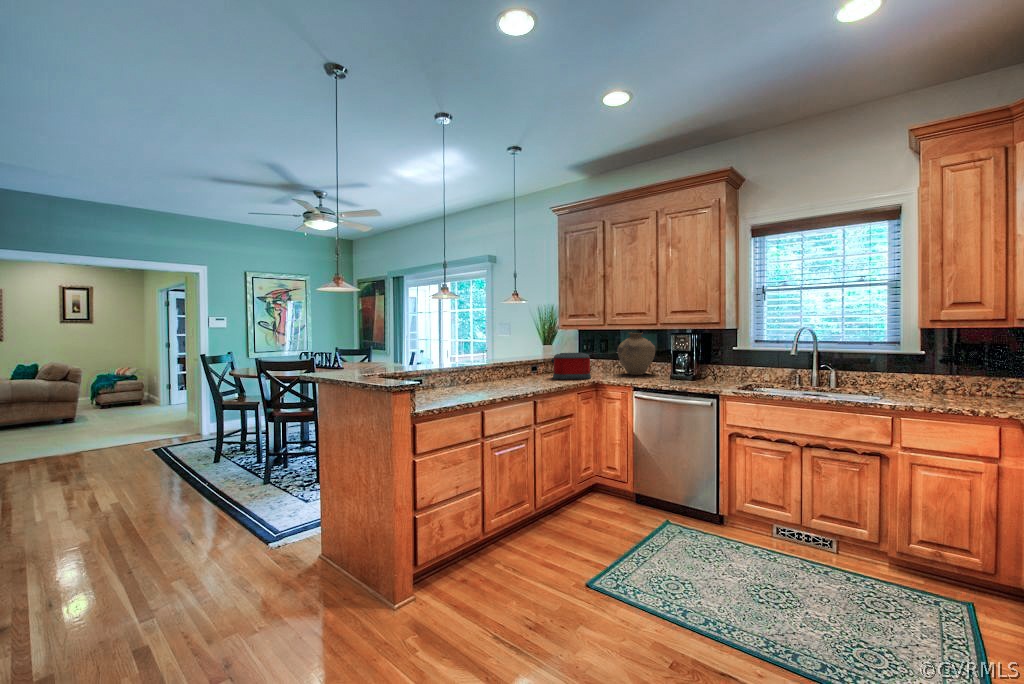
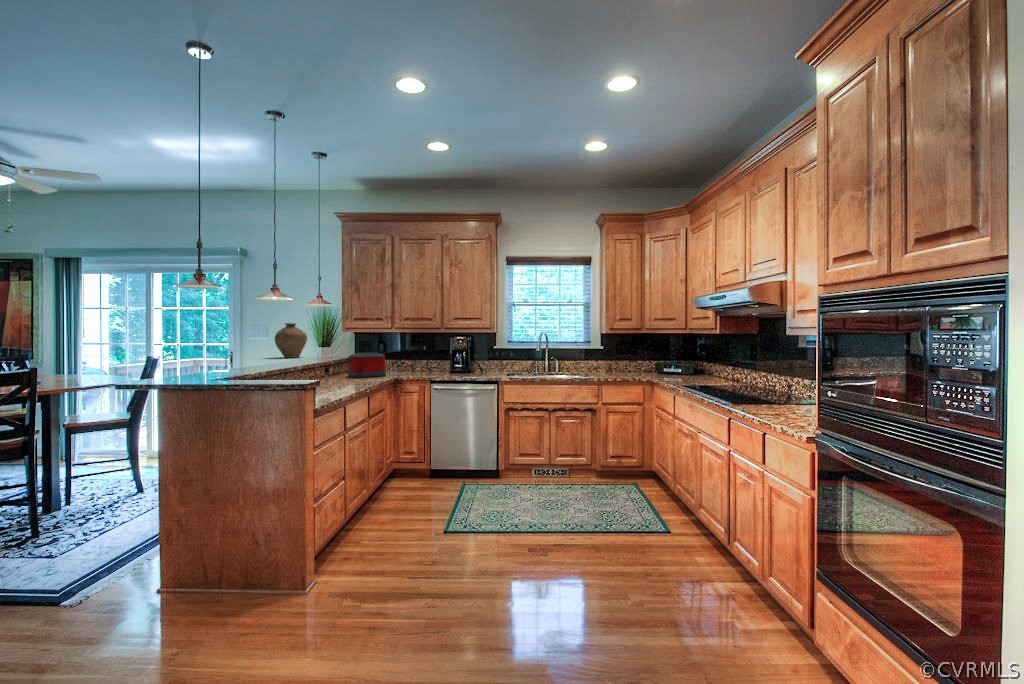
vase: present [618,333,655,375] -> present [275,323,307,358]

